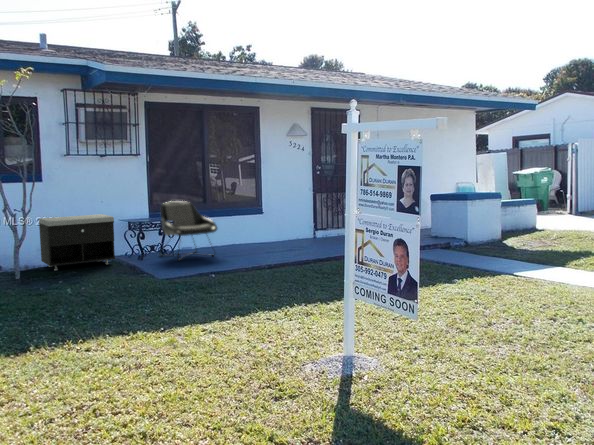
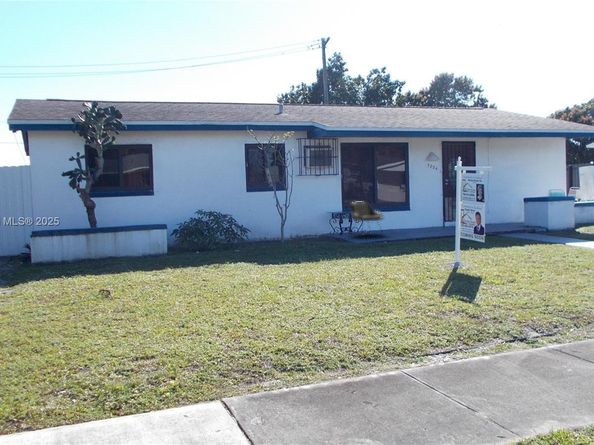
storage bench: present [39,214,115,270] -> none [287,209,327,239]

